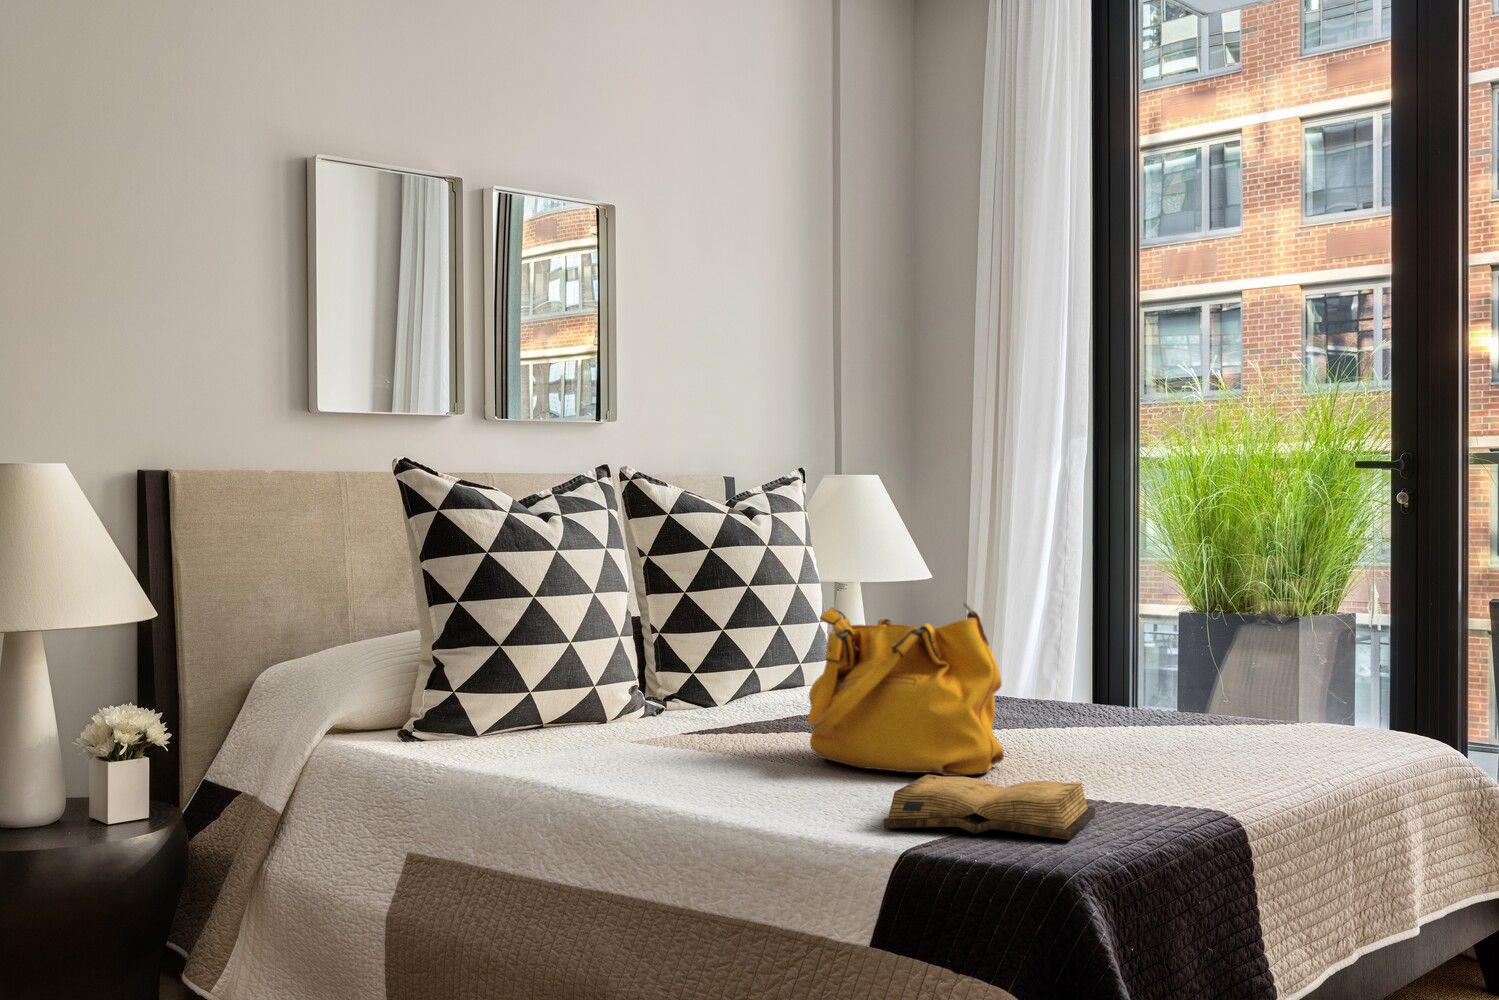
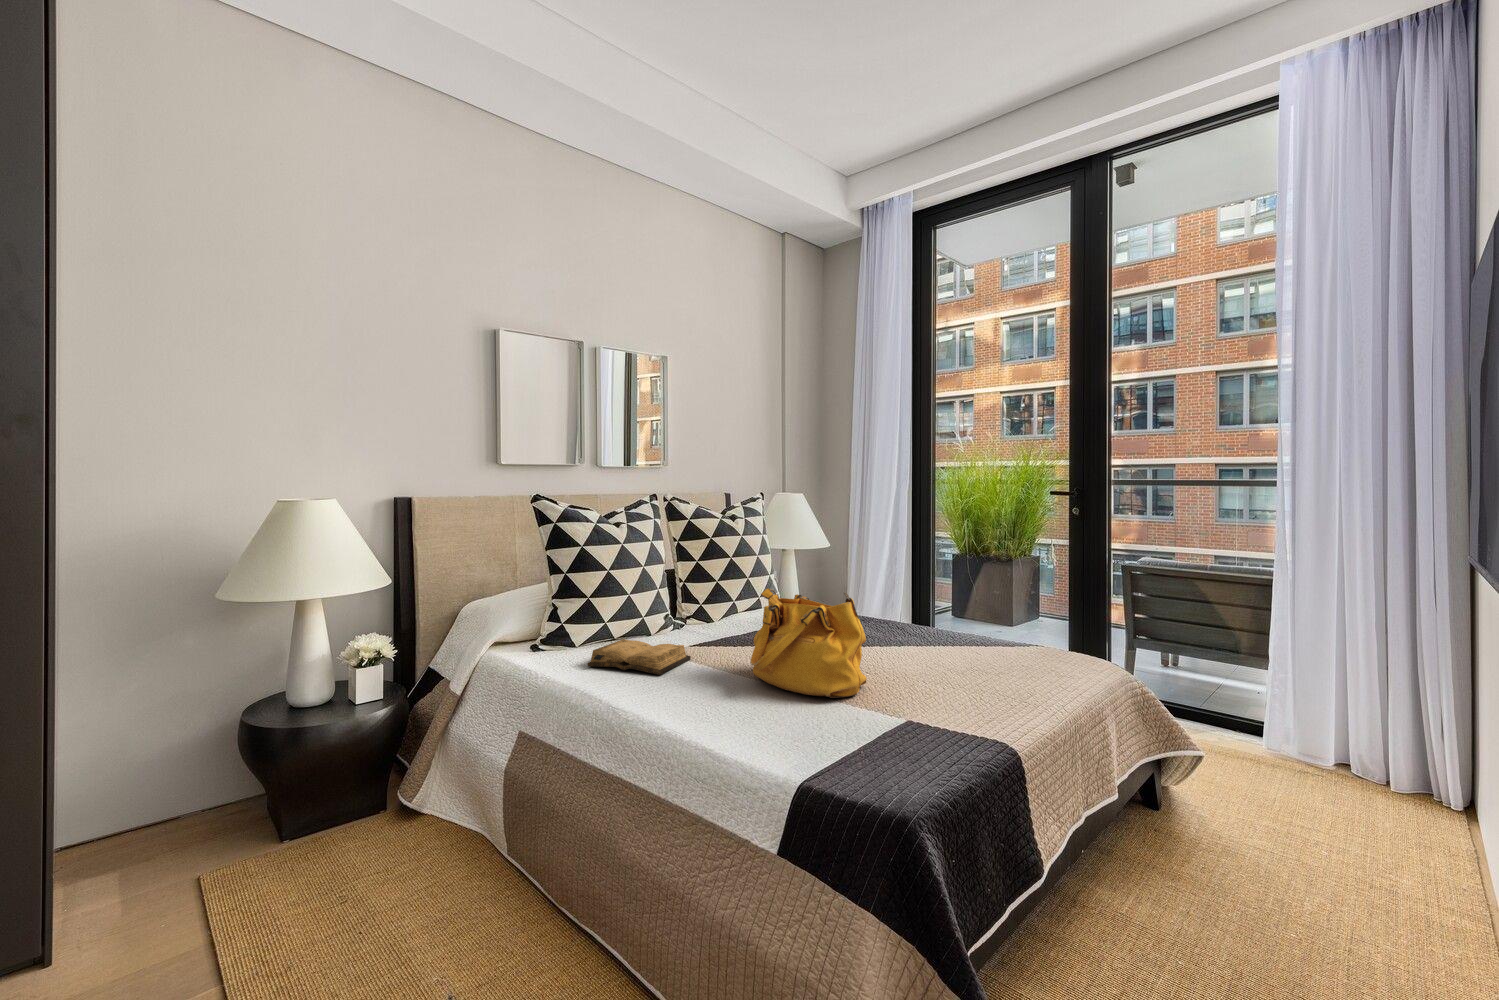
diary: present [884,774,1095,840] -> present [588,639,691,675]

